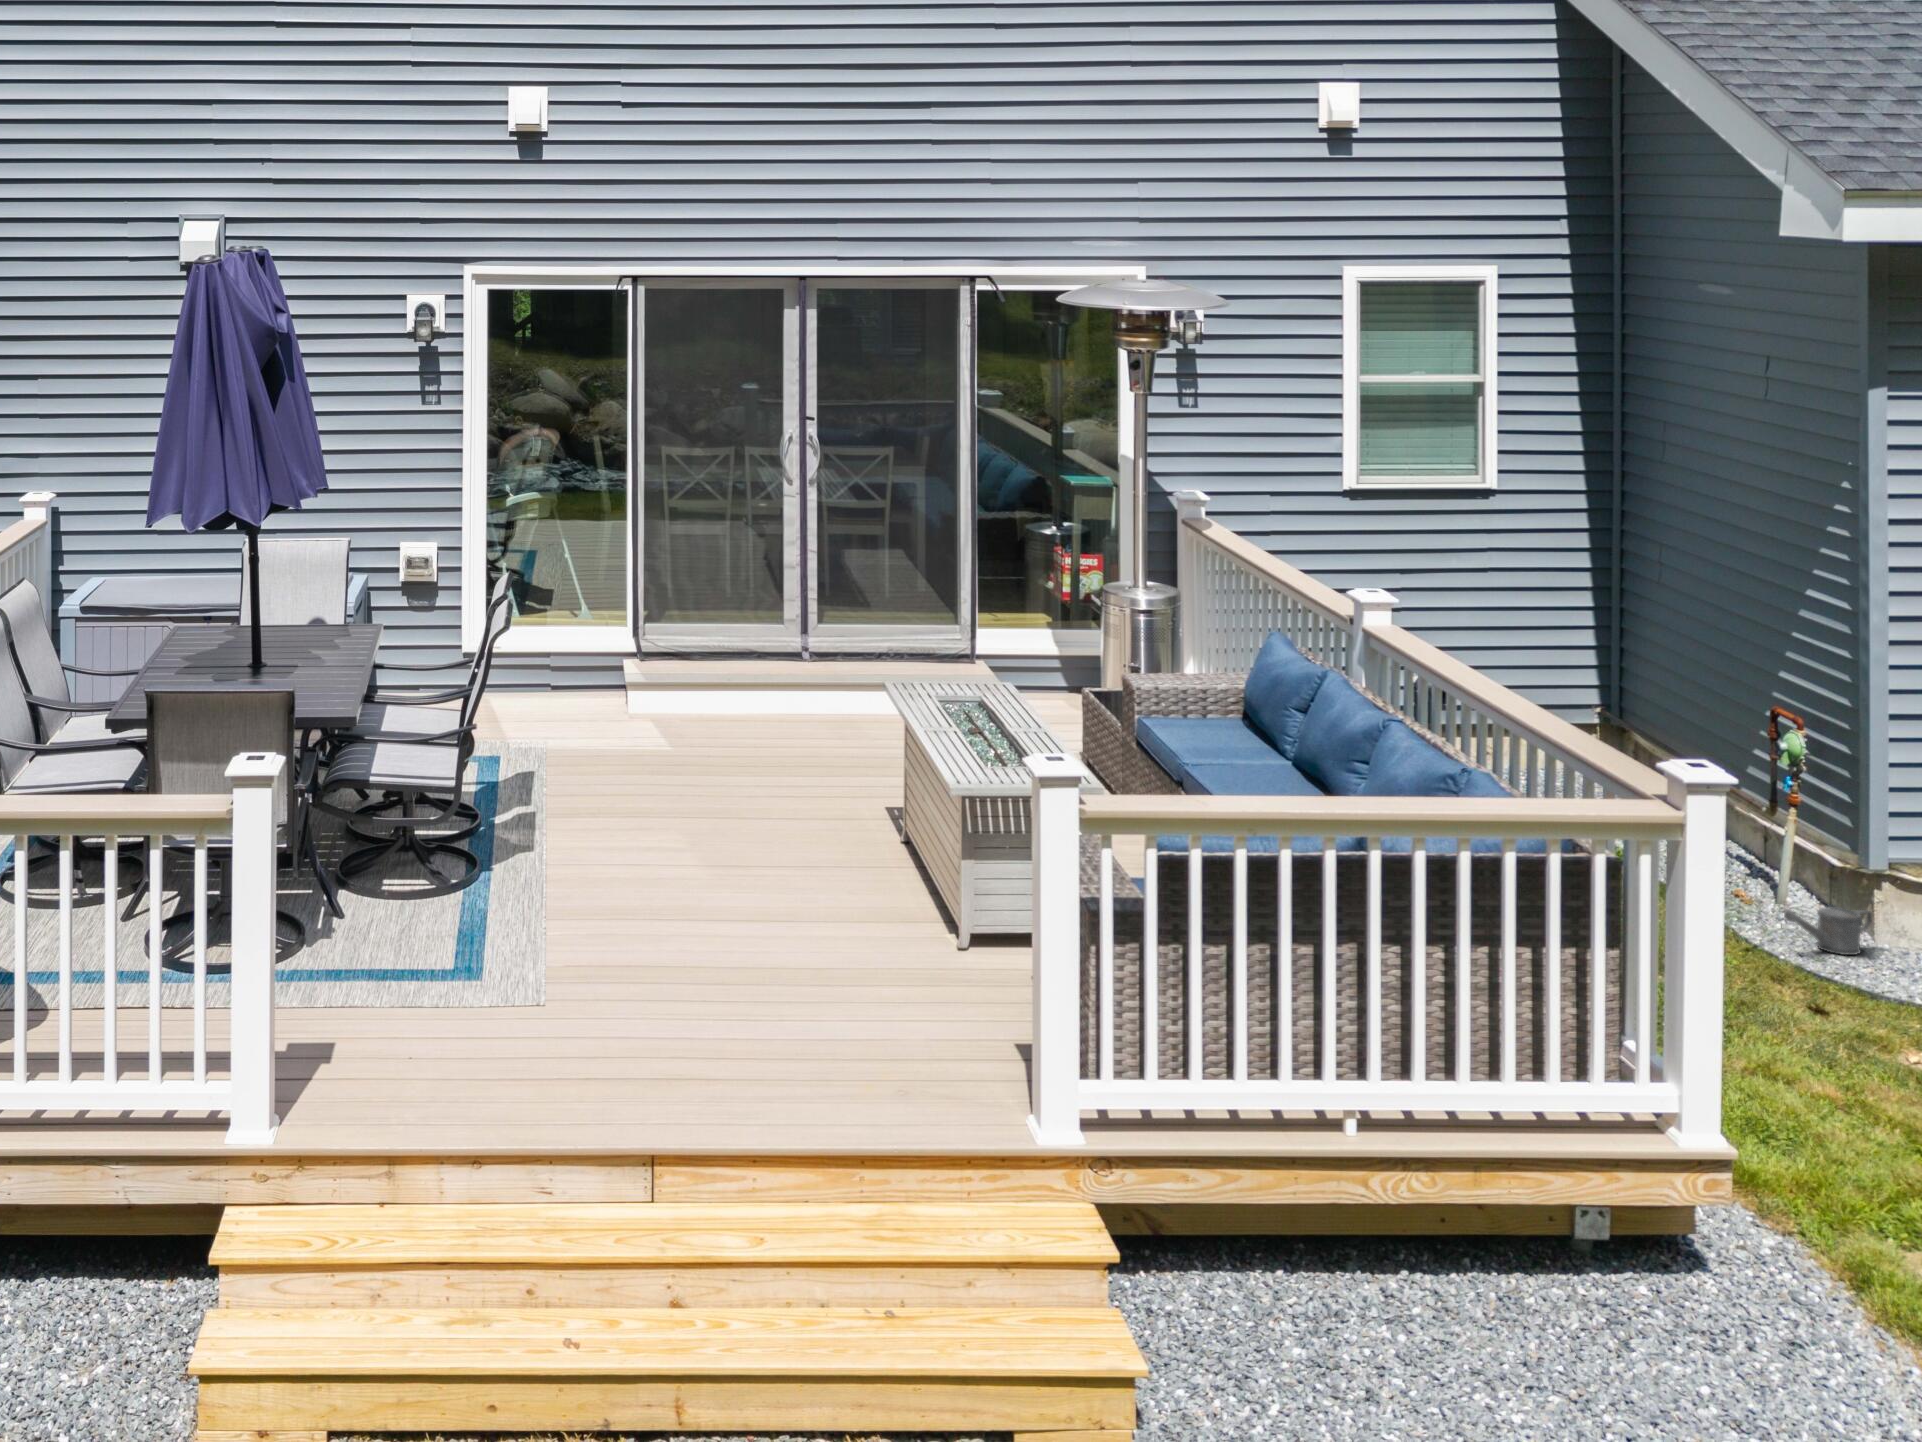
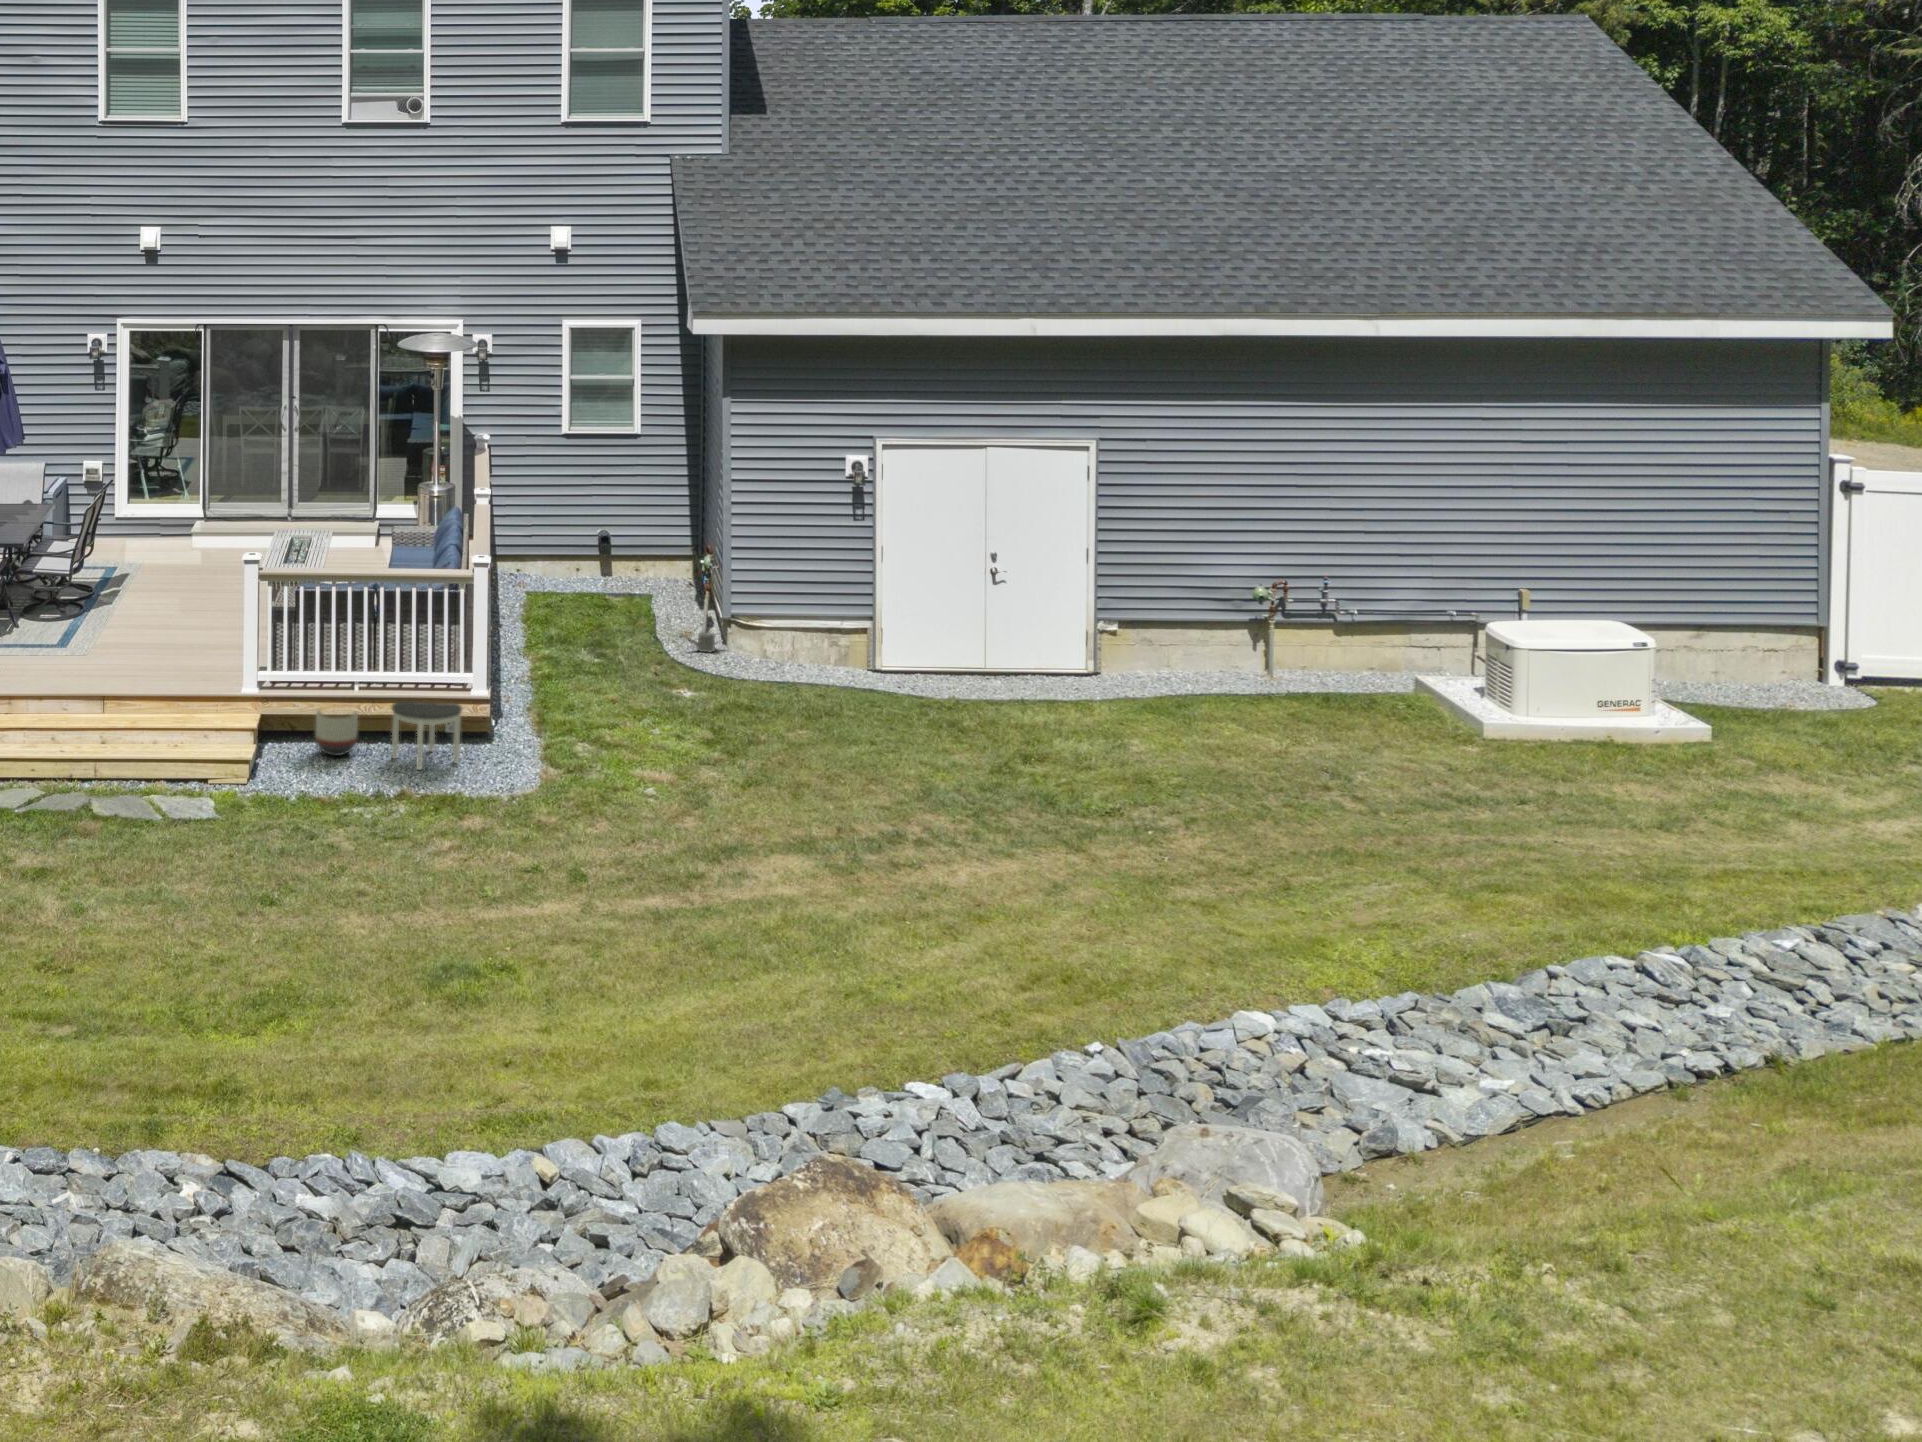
round table: none [1462,1149,1682,1389] -> present [392,701,462,770]
planter: none [1237,1175,1362,1327] -> present [316,711,358,756]

